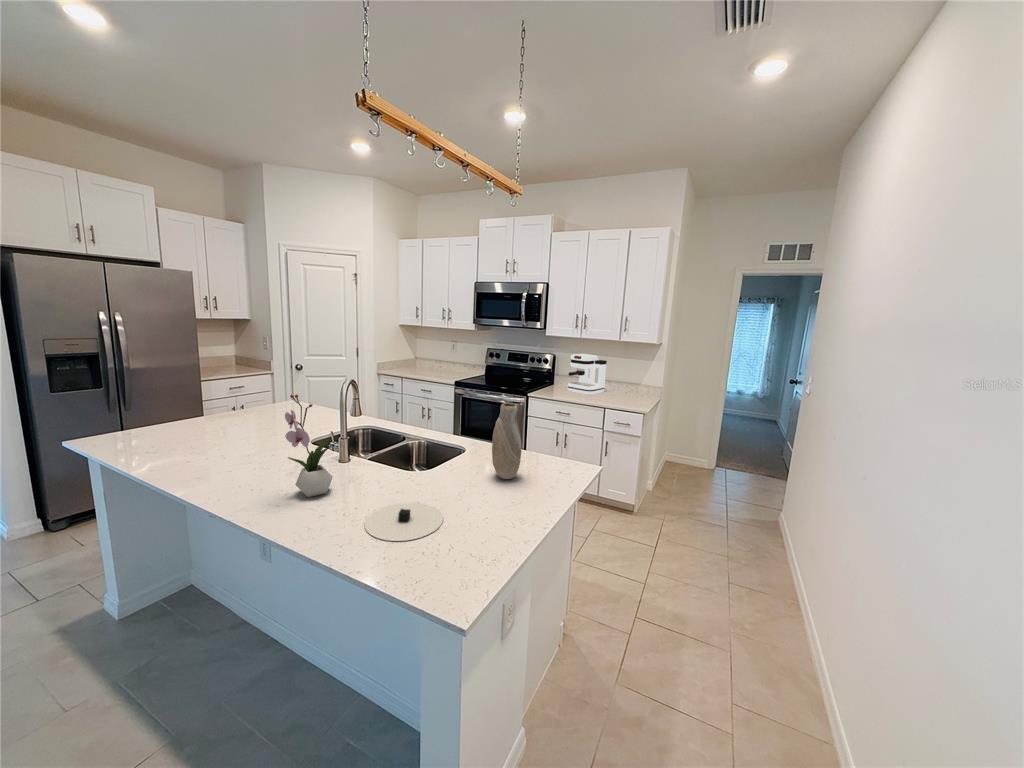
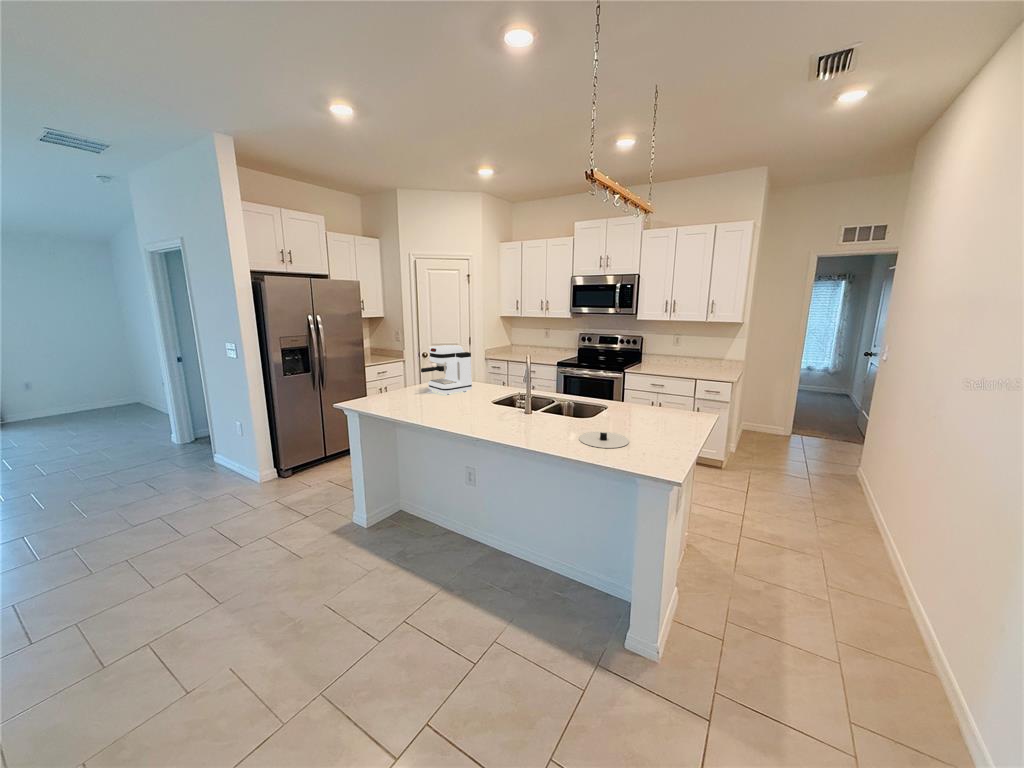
coffee maker: present [568,354,607,395] -> present [421,345,472,395]
flower arrangement: present [285,395,334,497] -> none [516,362,546,429]
vase: present [492,403,521,479] -> none [642,366,664,420]

